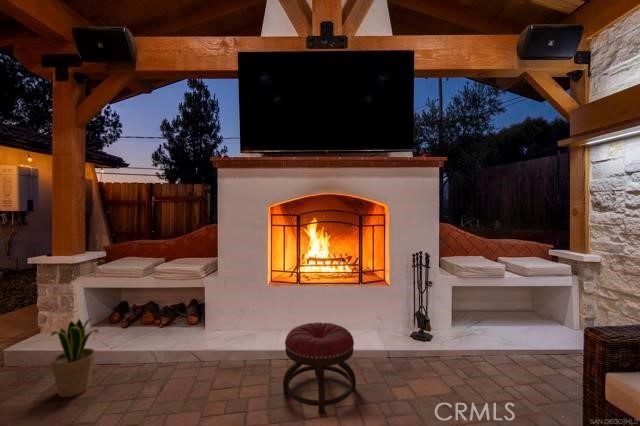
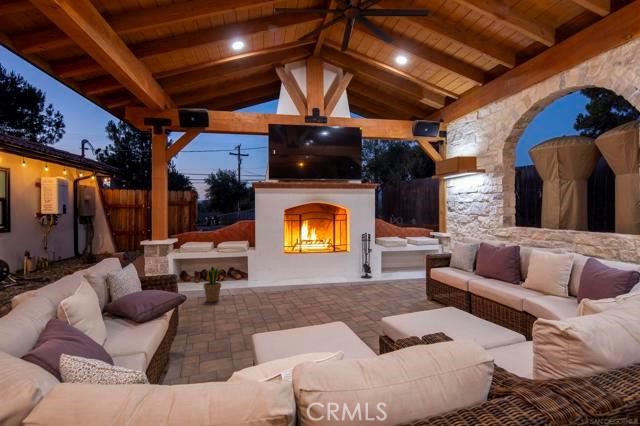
ottoman: present [283,323,356,413] -> none [311,265,342,297]

